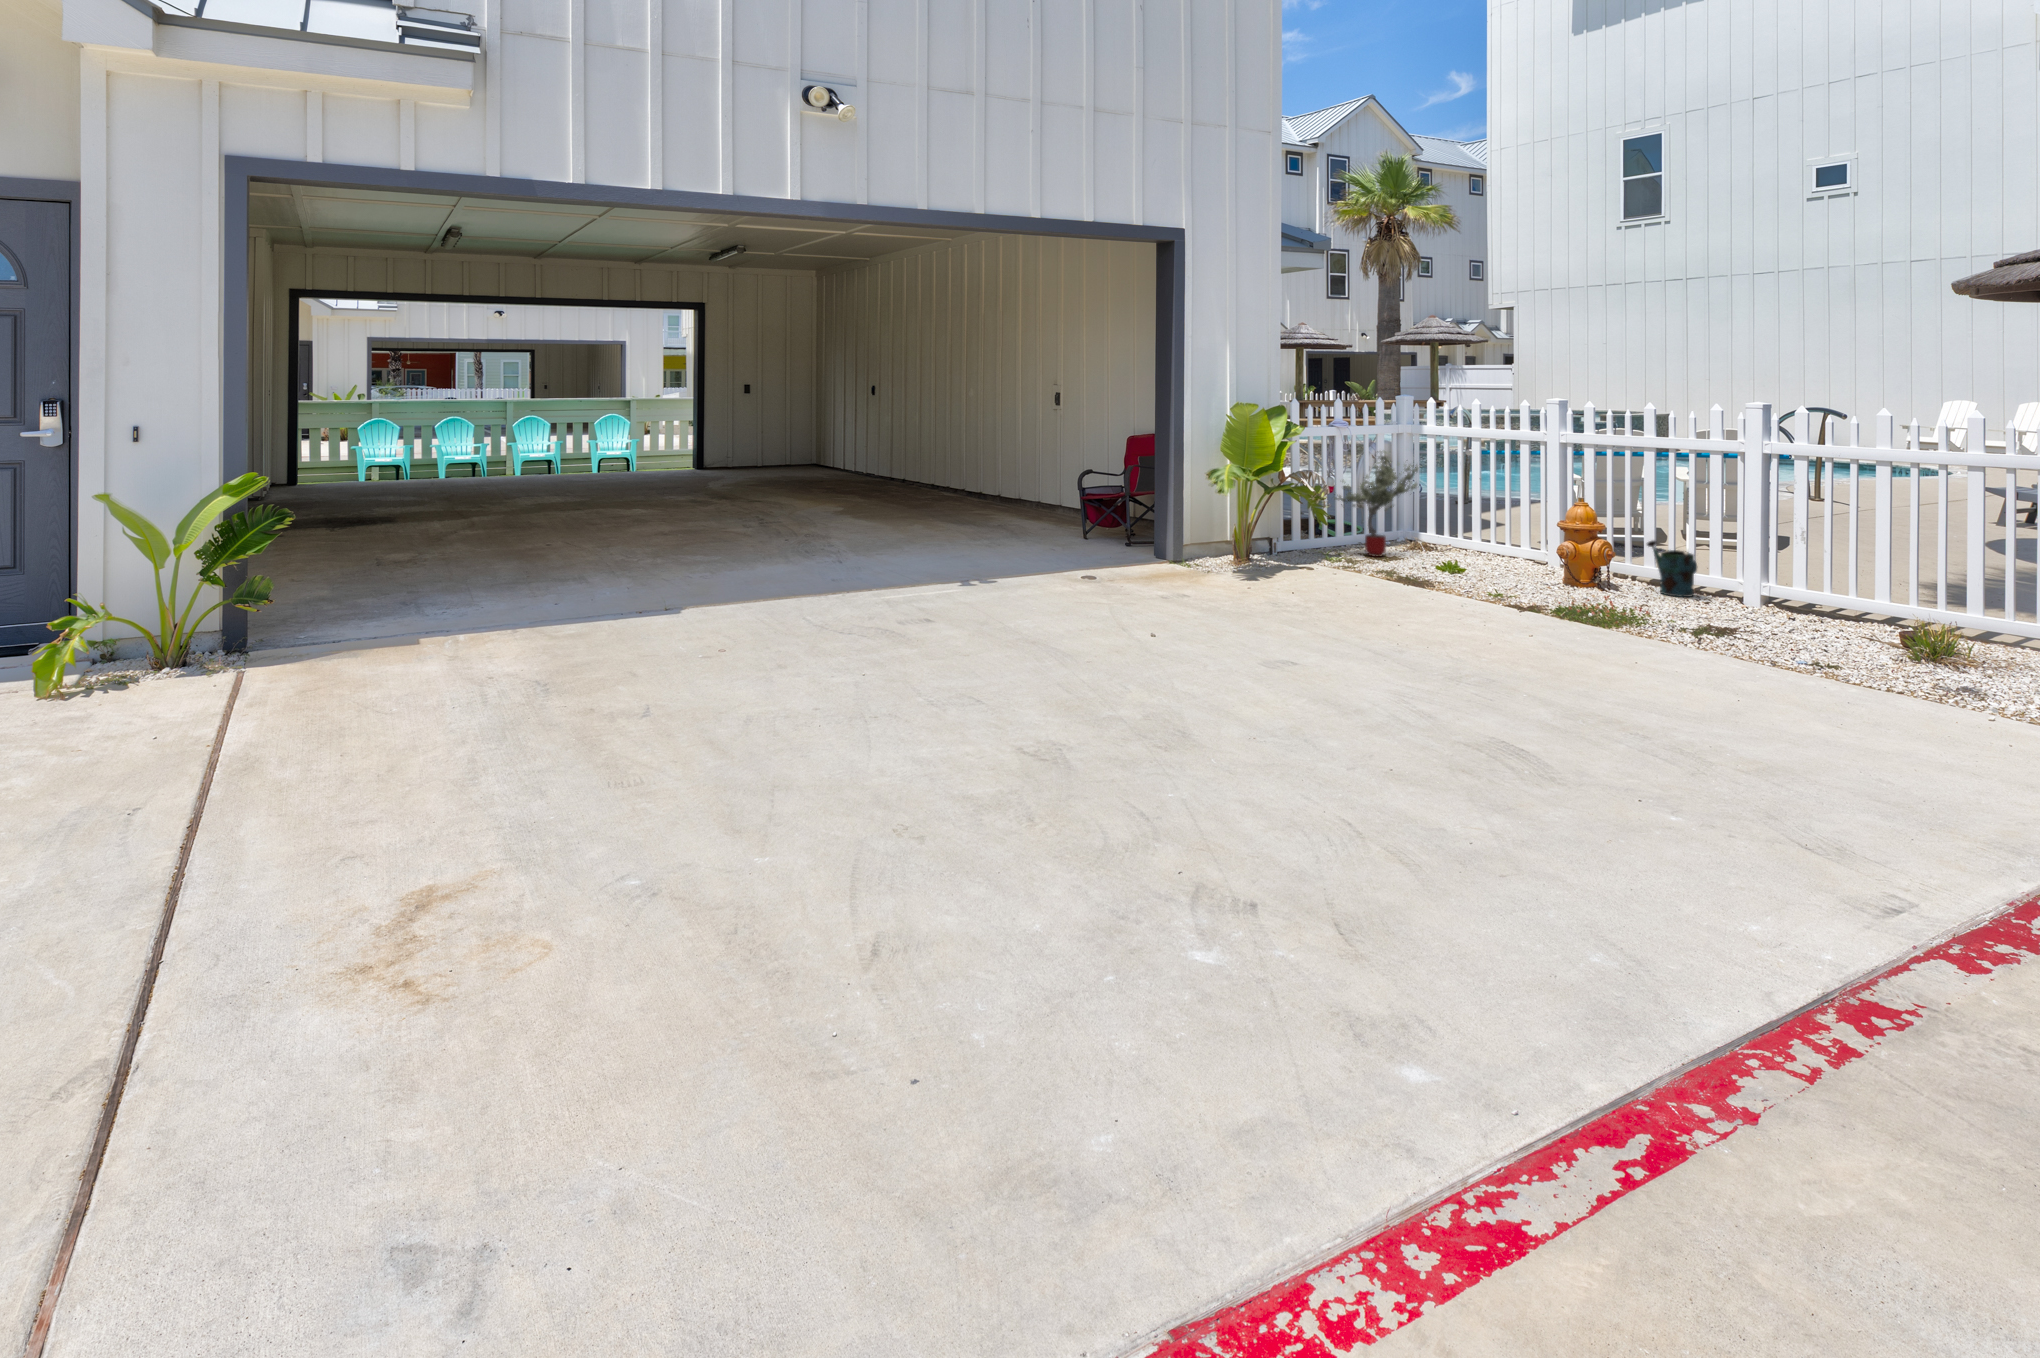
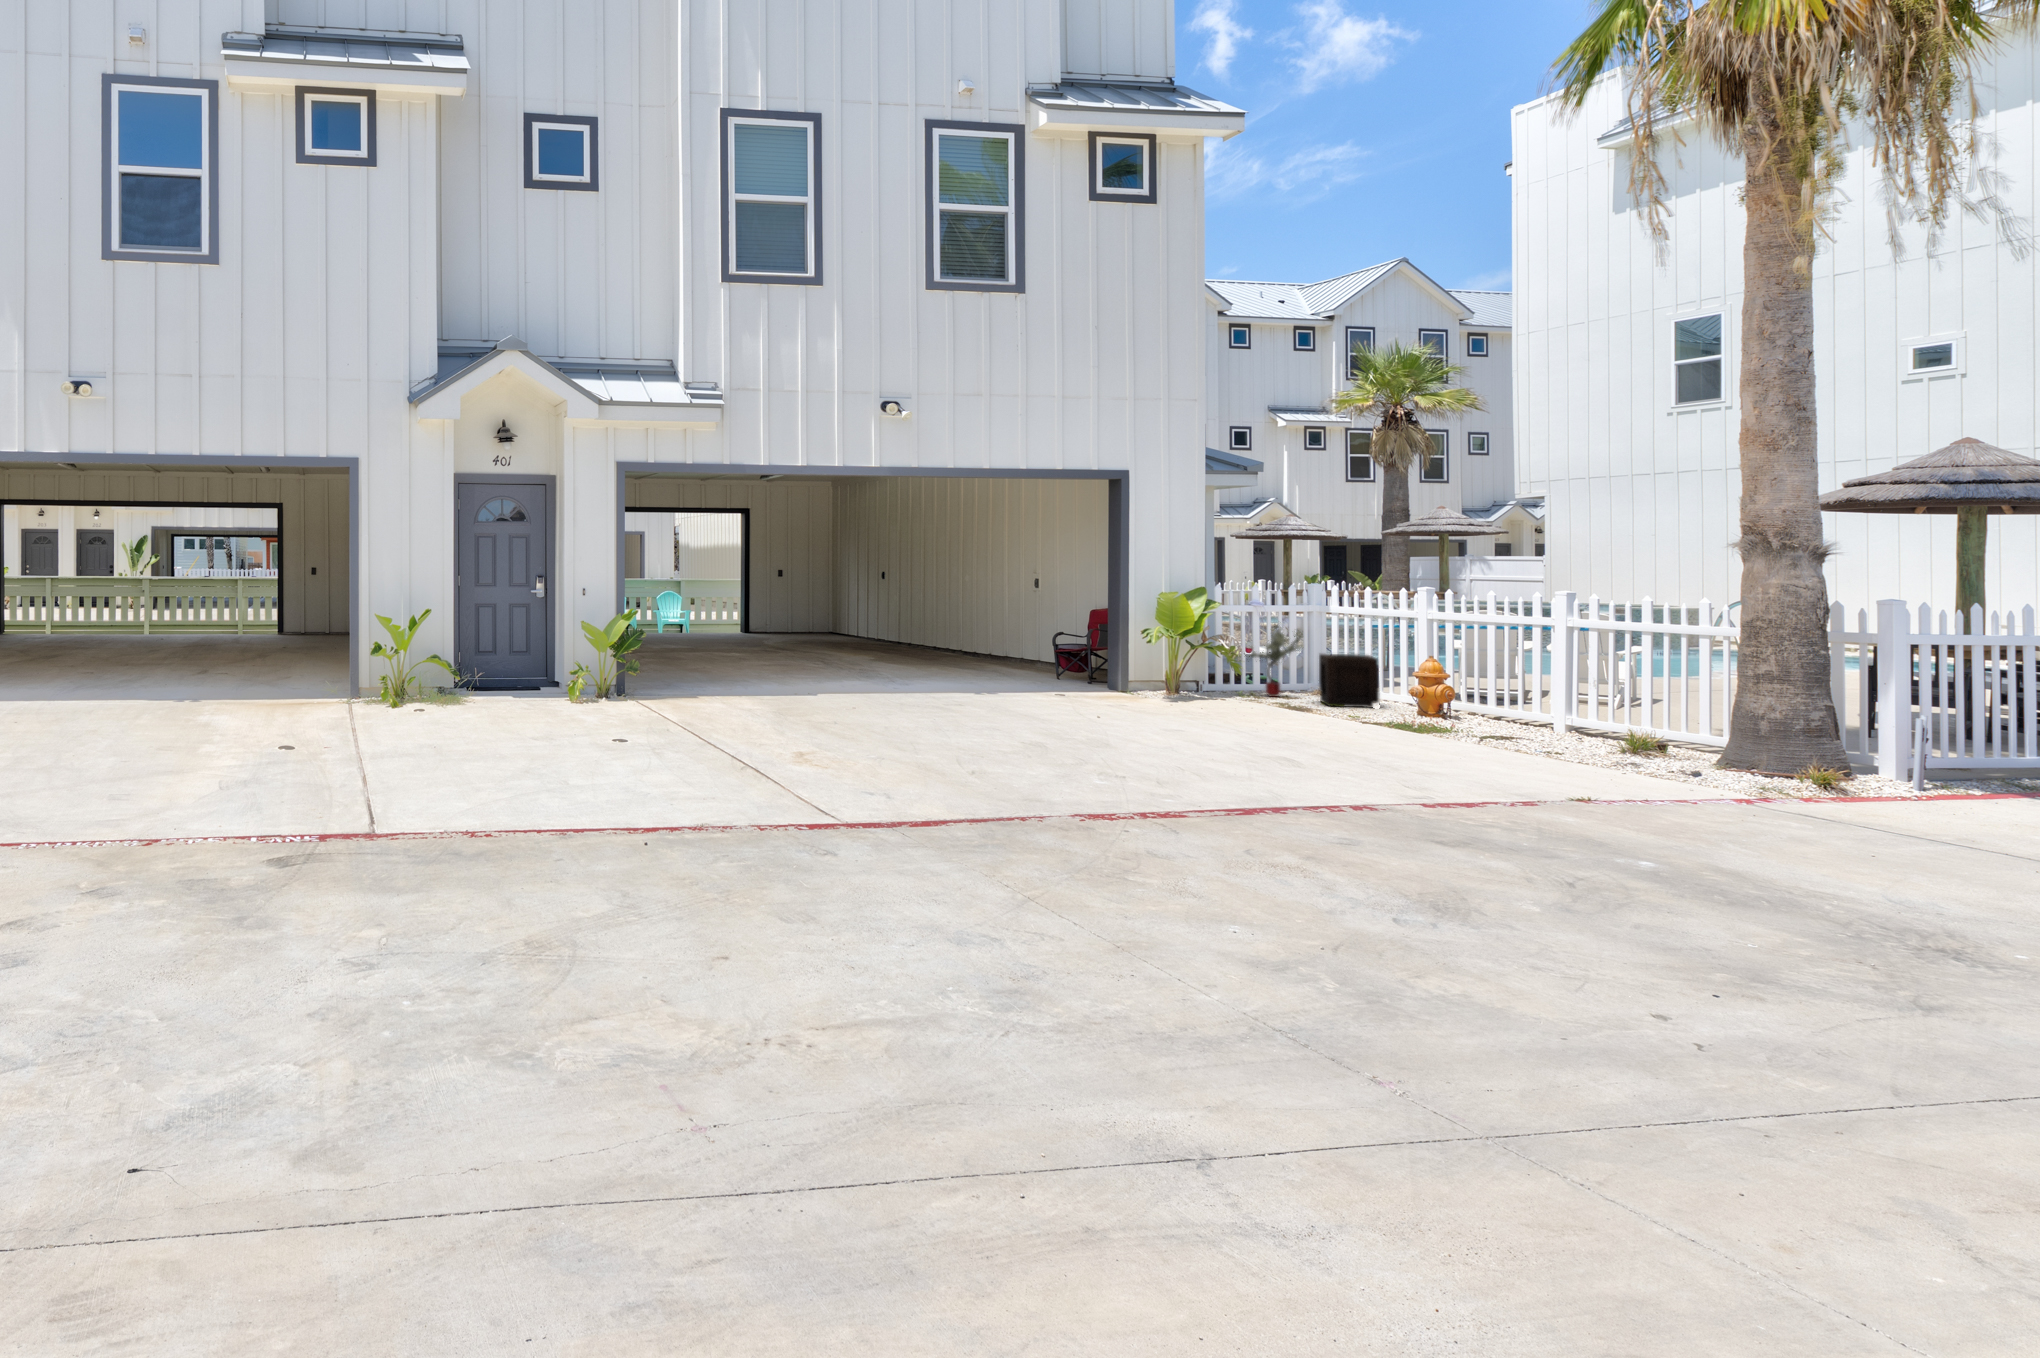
wooden crate: none [1446,496,1544,576] -> present [1319,654,1380,708]
watering can: present [1647,541,1697,597] -> none [1444,682,1470,718]

